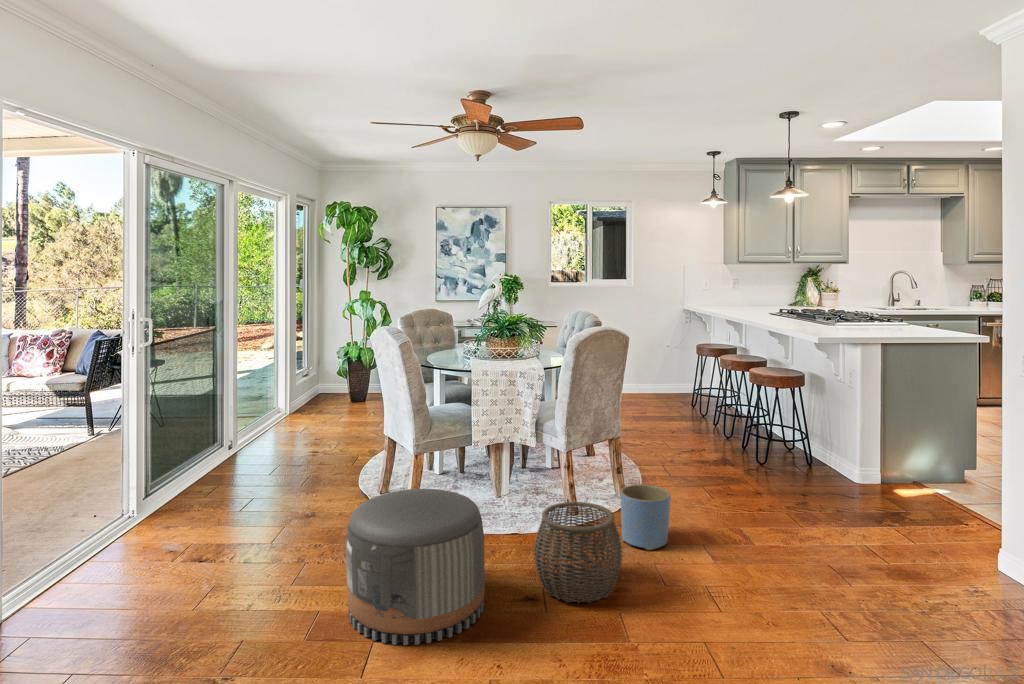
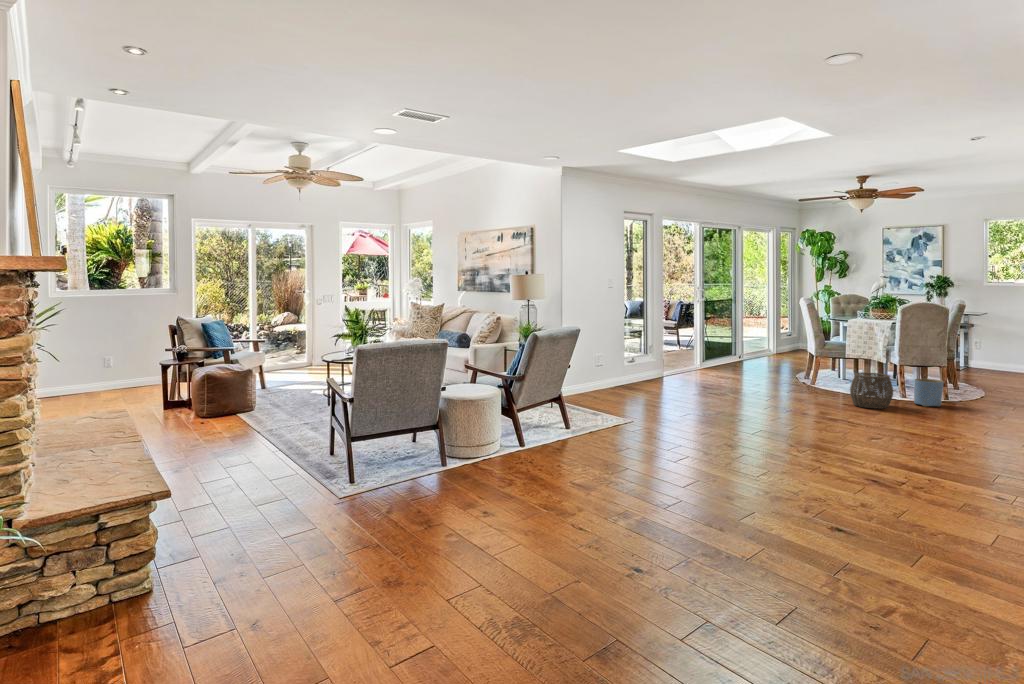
pouf: present [346,489,485,645] -> none [769,358,827,404]

